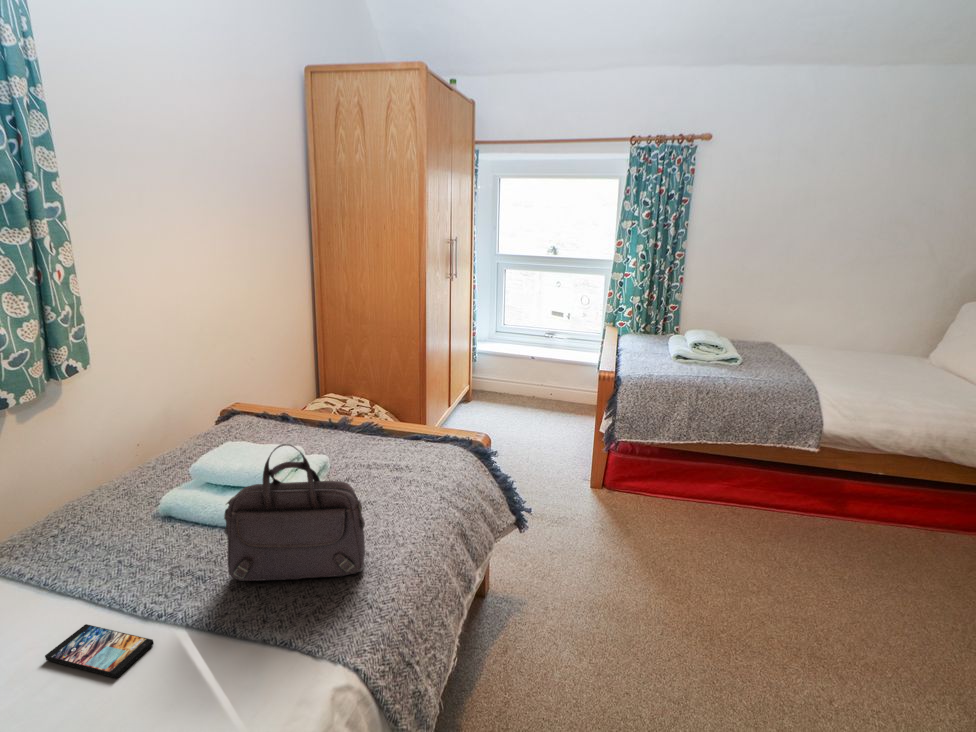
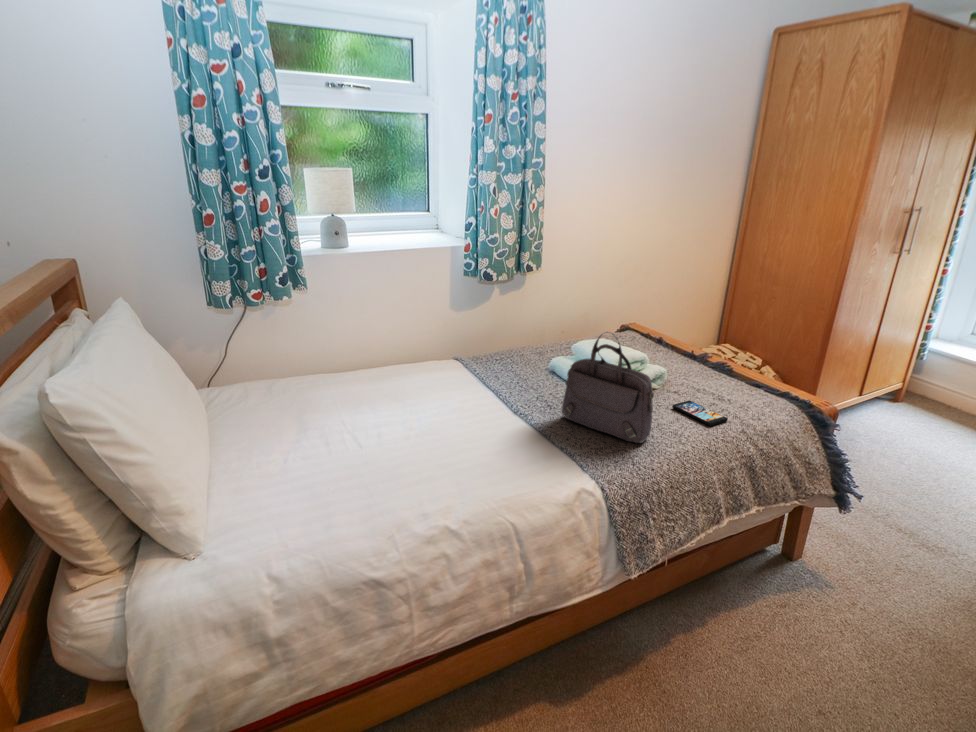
smartphone: present [45,624,154,678] -> present [673,400,728,426]

